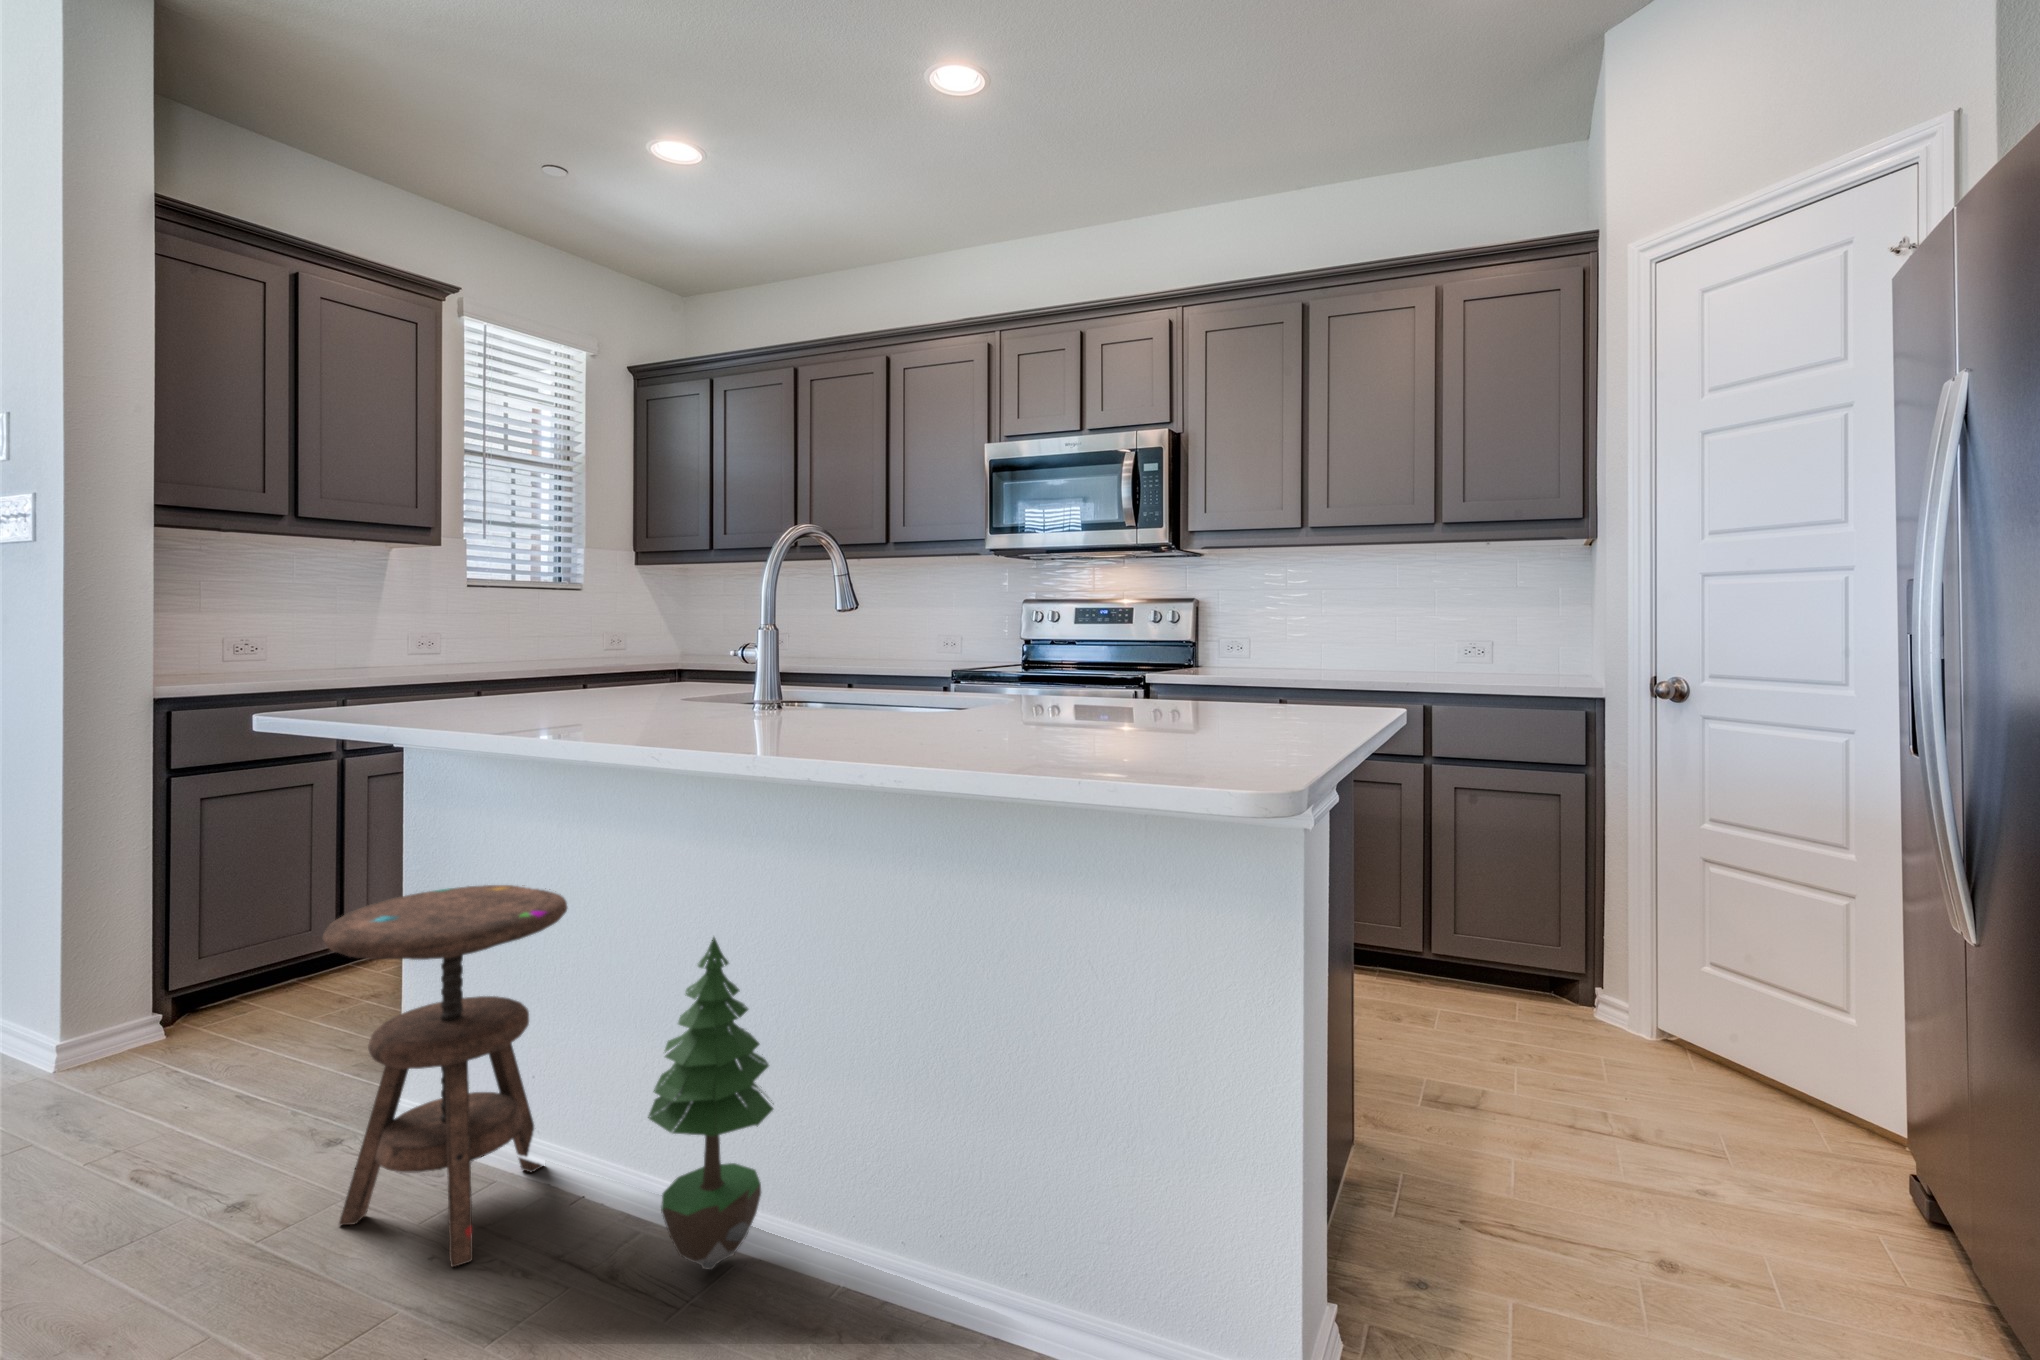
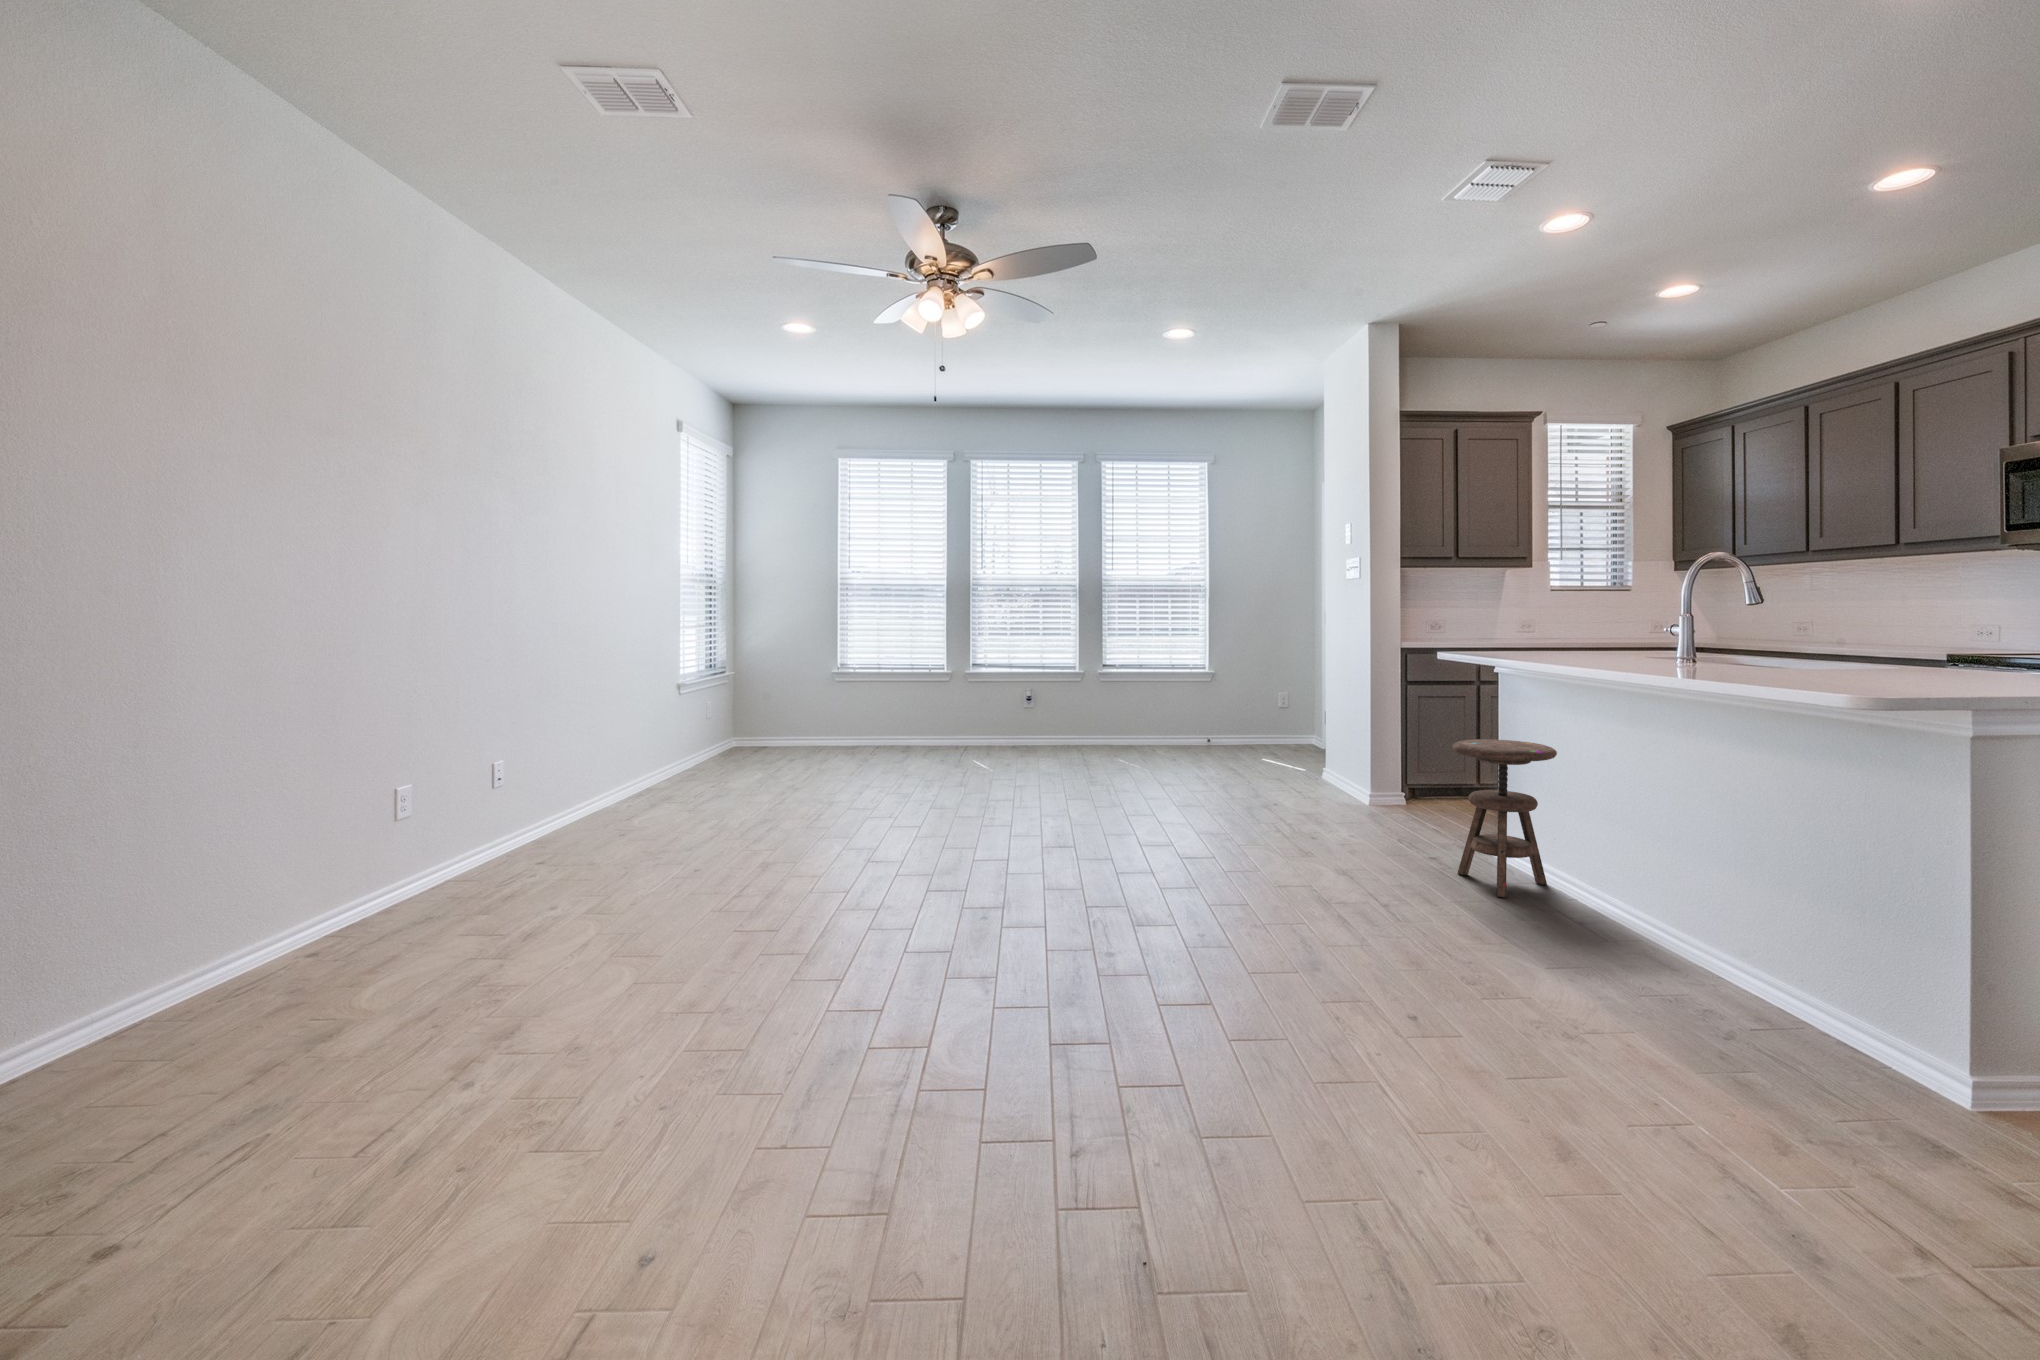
potted tree: present [648,937,773,1269] -> none [1578,769,1647,934]

